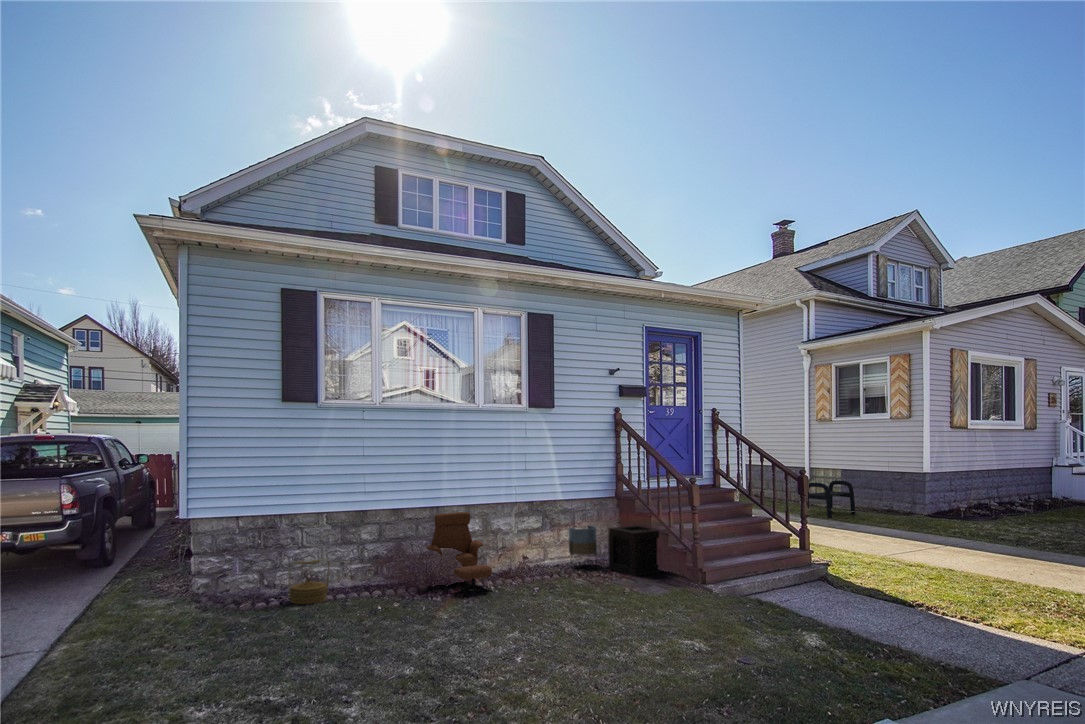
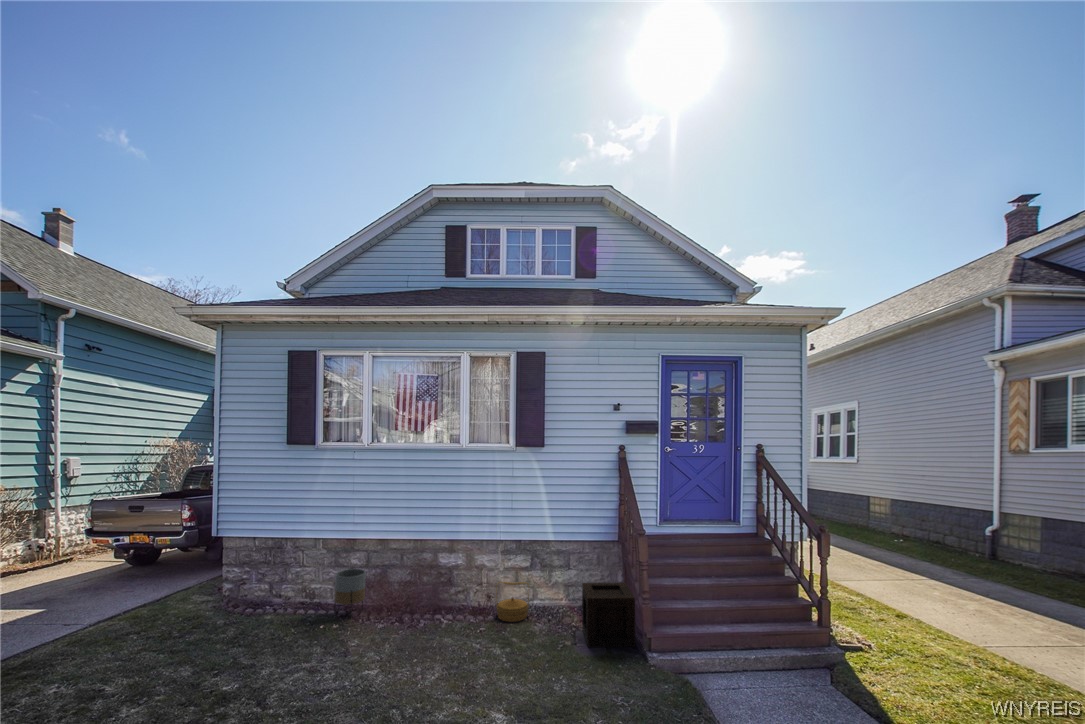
bench: present [806,480,855,518] -> none [980,531,1070,583]
lounge chair: present [427,512,492,595] -> none [395,549,451,641]
planter: present [569,525,597,555] -> present [334,569,366,605]
woven basket: present [289,559,329,604] -> present [496,582,529,622]

